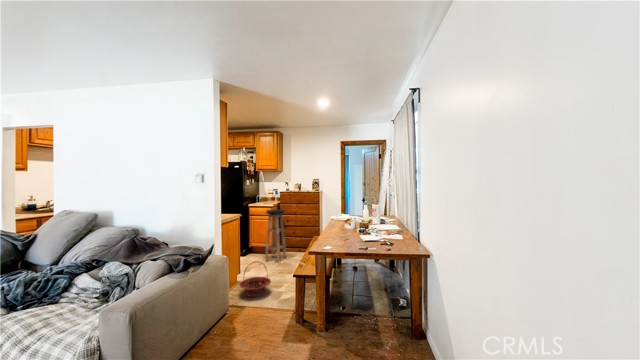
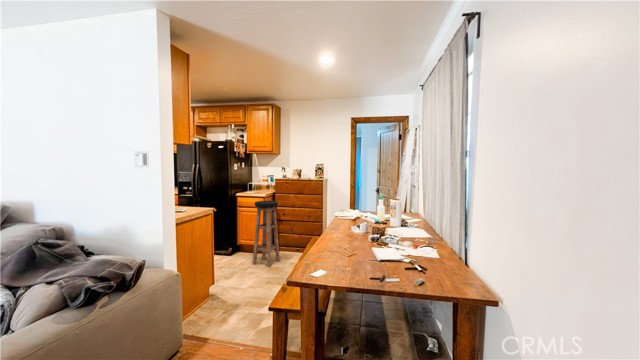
basket: present [240,262,271,297] -> none [205,273,250,321]

